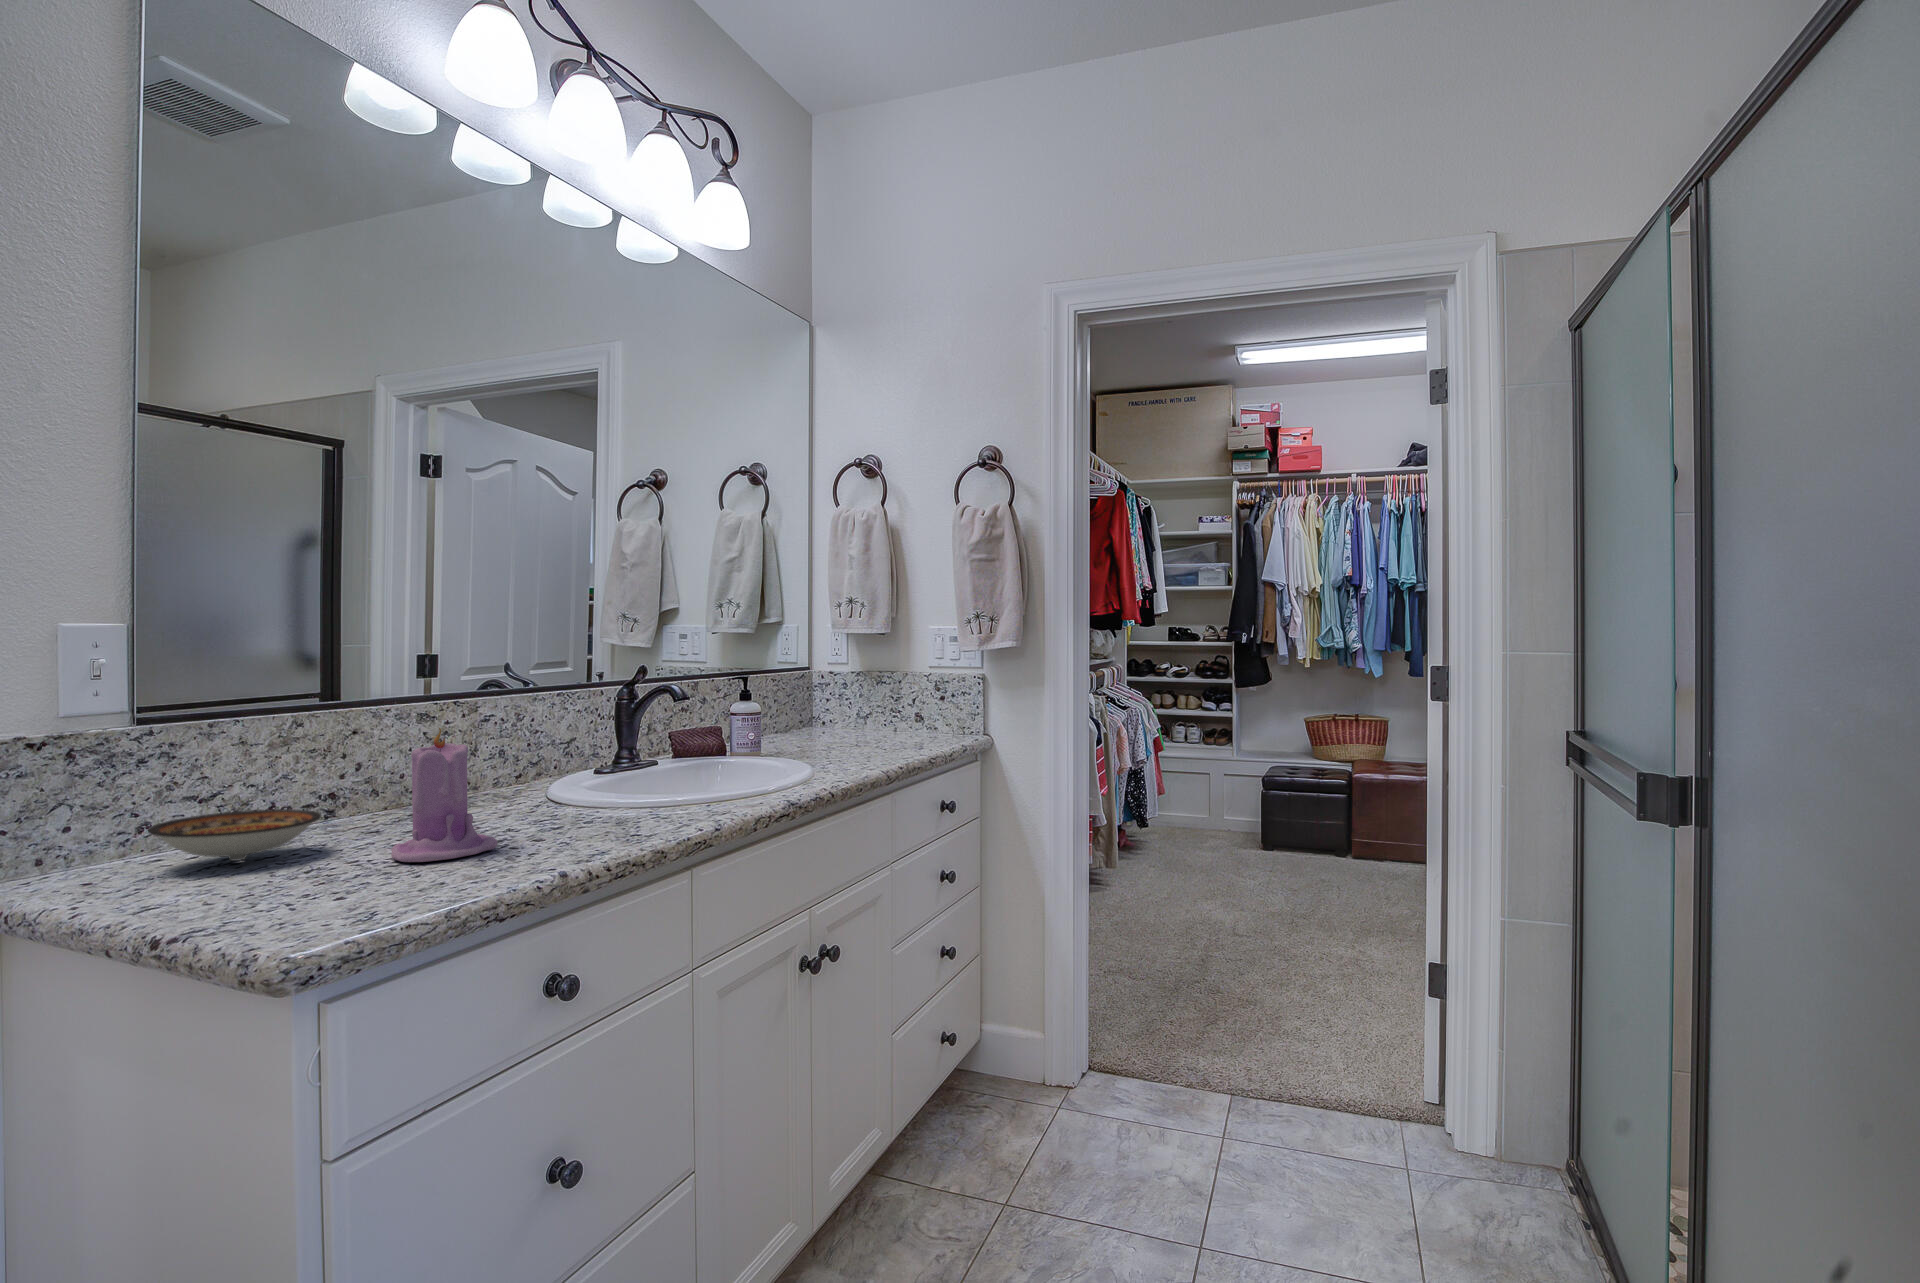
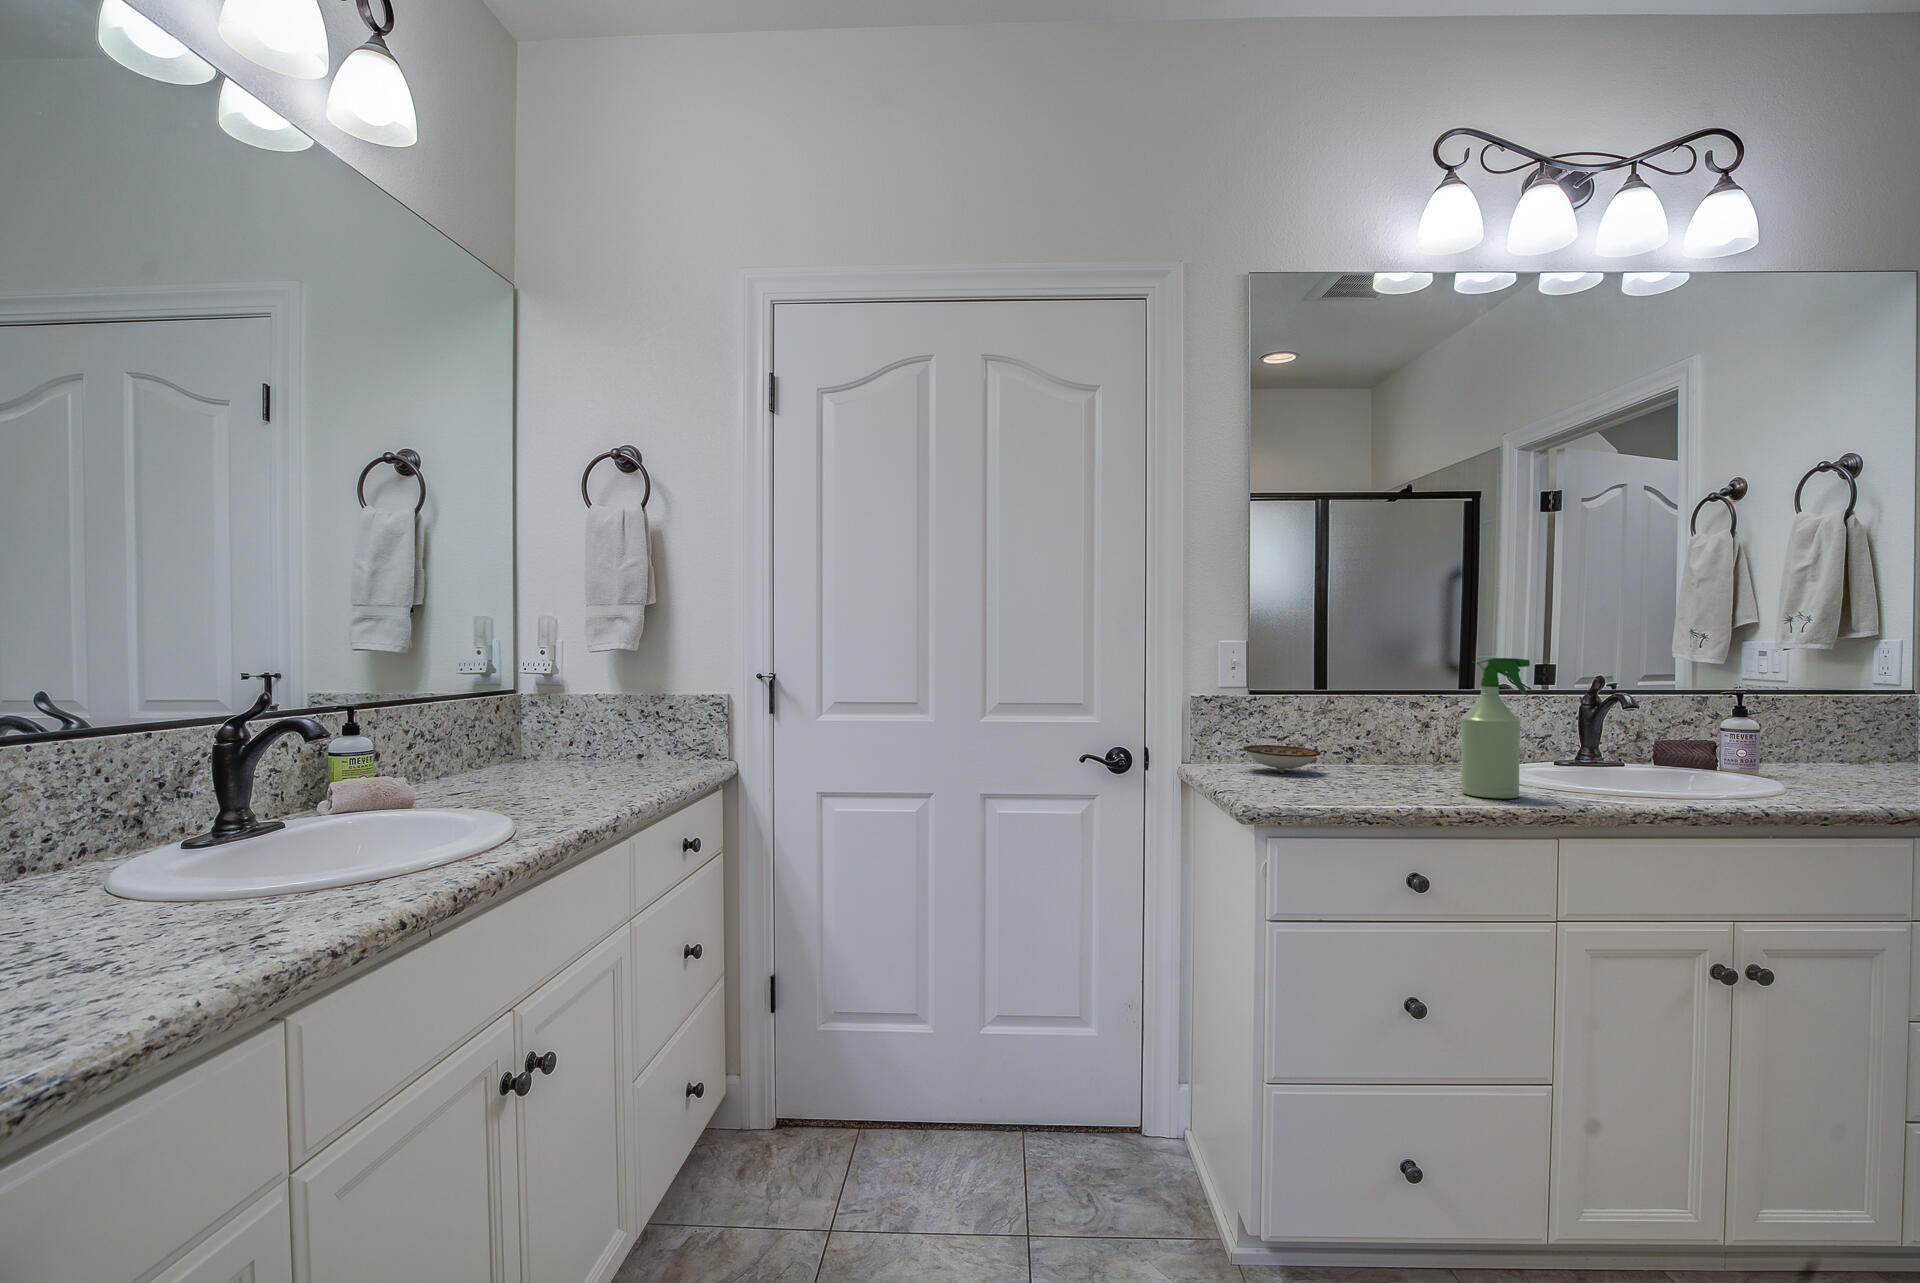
spray bottle: none [566,643,647,836] -> present [1460,658,1530,798]
candle: present [391,728,497,862] -> none [1343,708,1405,790]

